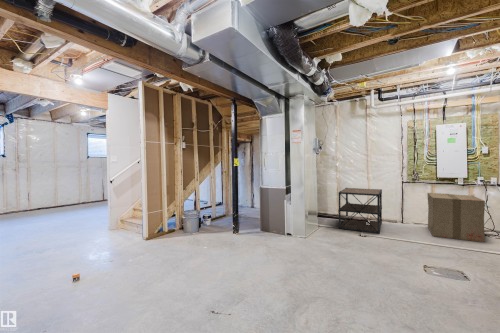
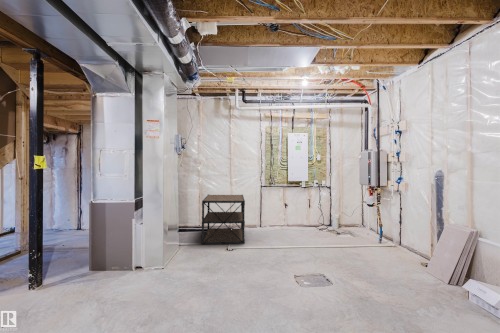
cardboard box: present [427,193,485,242] -> none [280,196,323,238]

